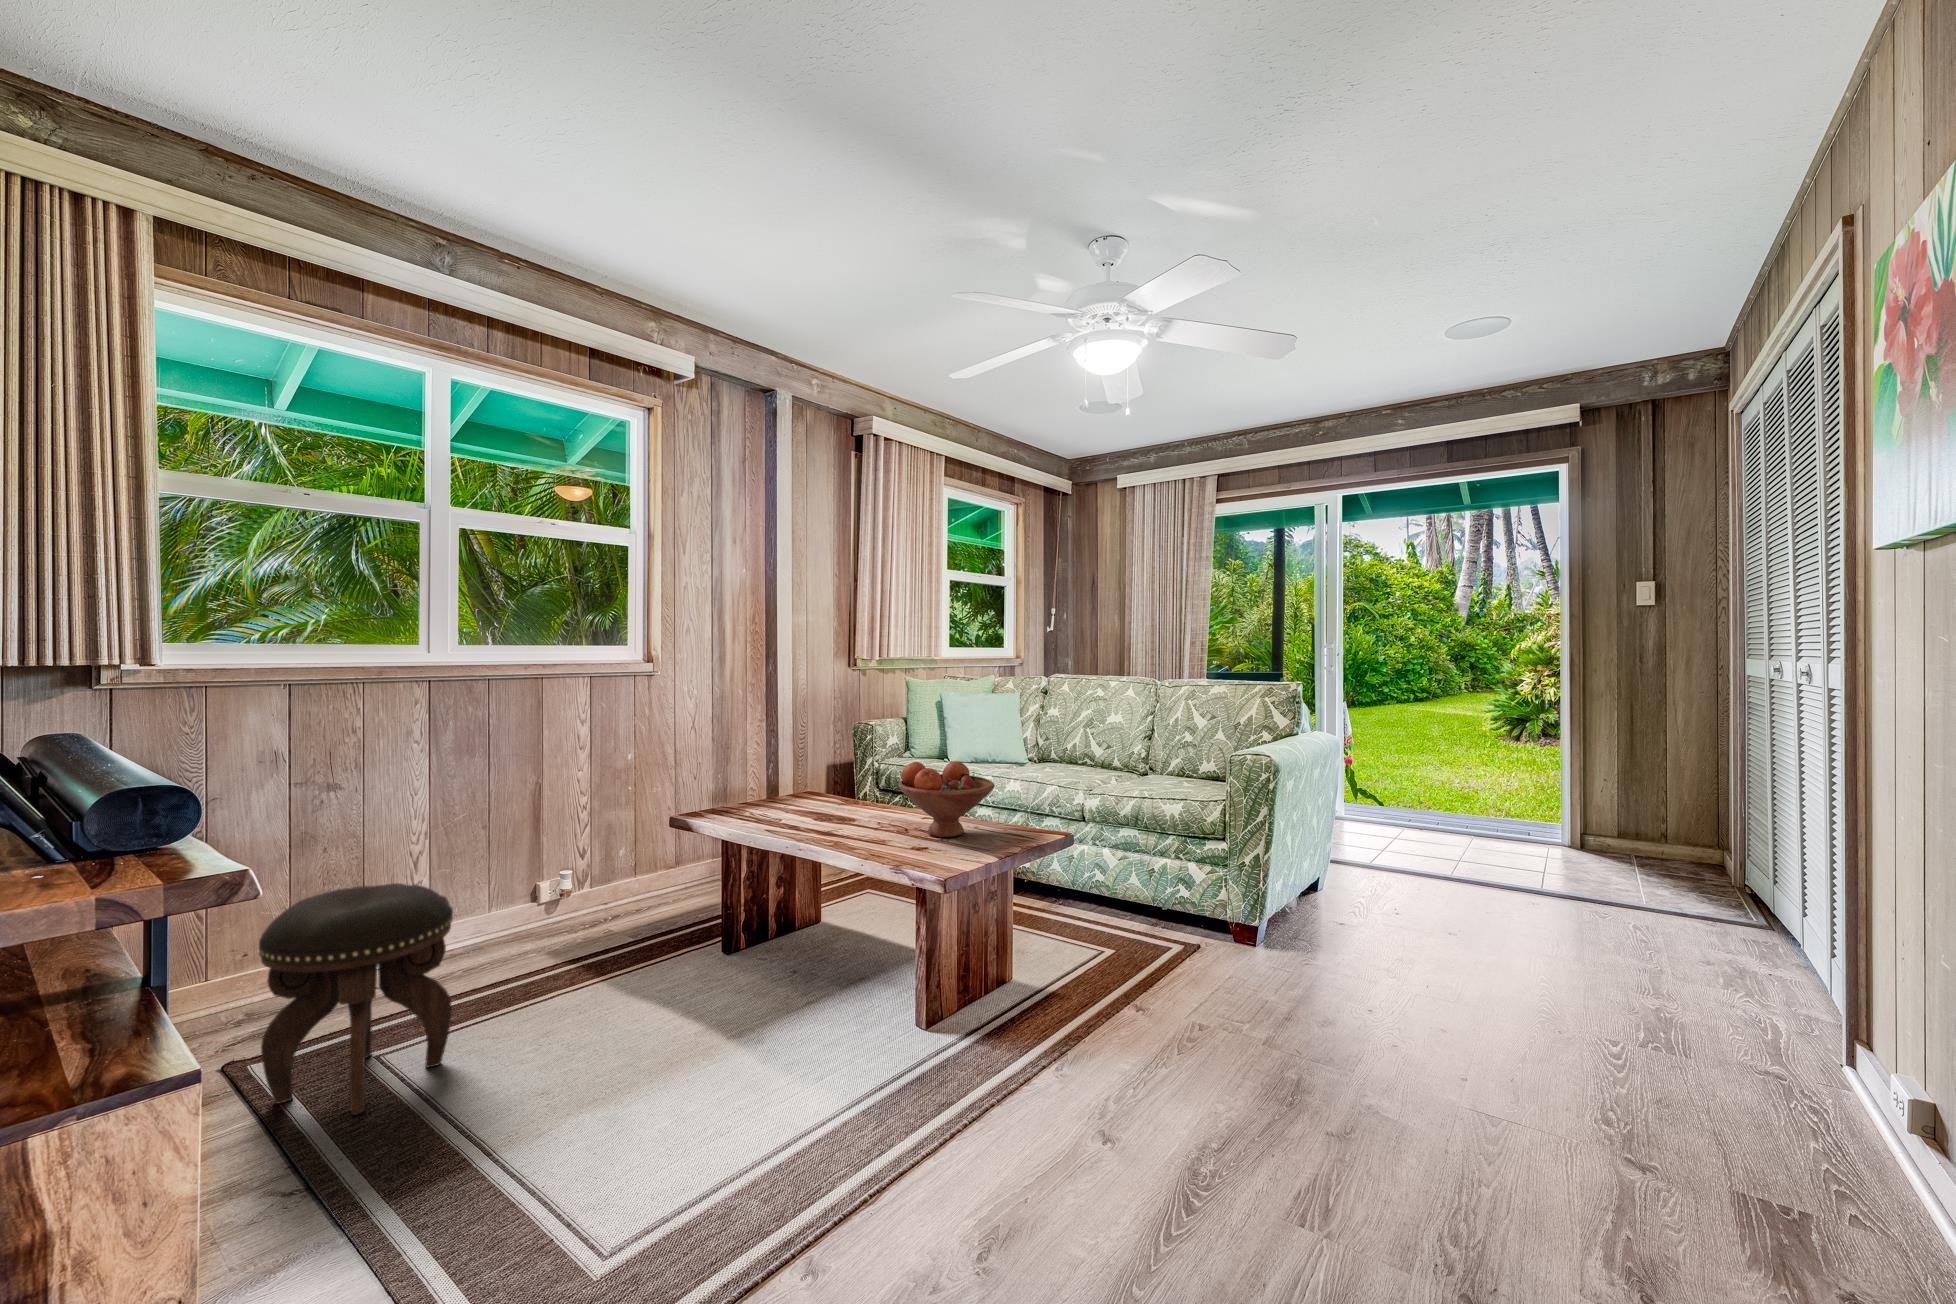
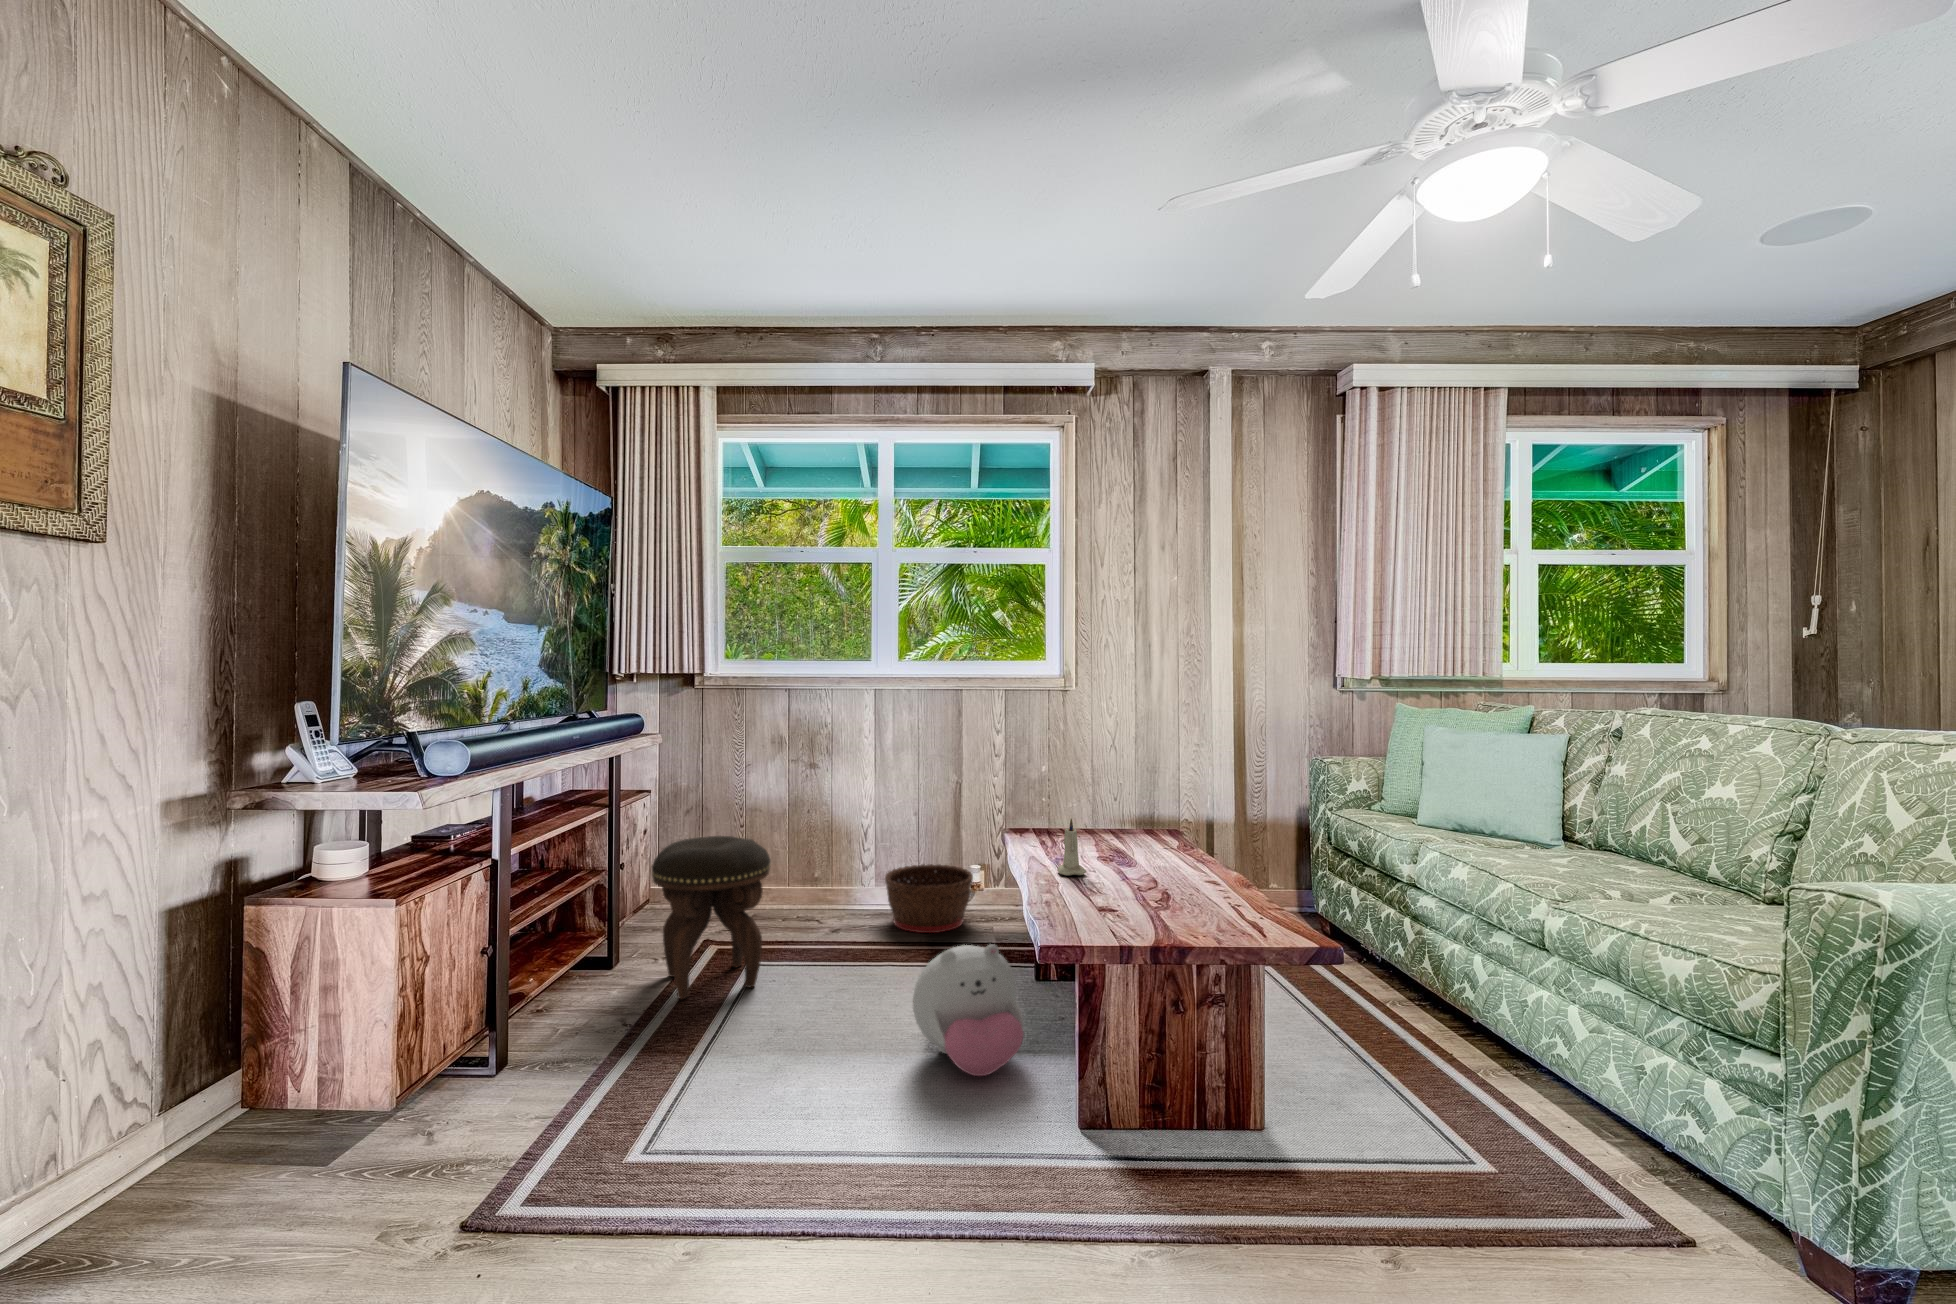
fruit bowl: present [898,761,995,837] -> none [1099,801,1228,905]
candle: none [828,785,855,835] -> present [1057,819,1086,876]
basket: none [474,873,587,955] -> present [885,864,973,933]
plush toy: none [729,910,843,1028] -> present [913,944,1024,1076]

